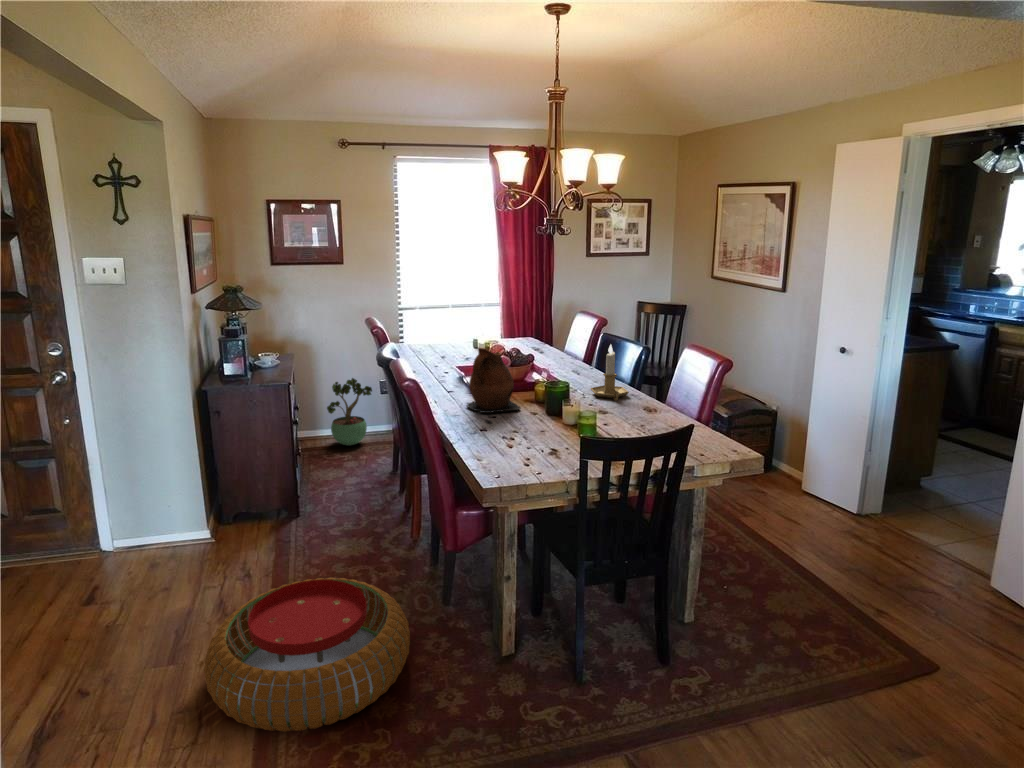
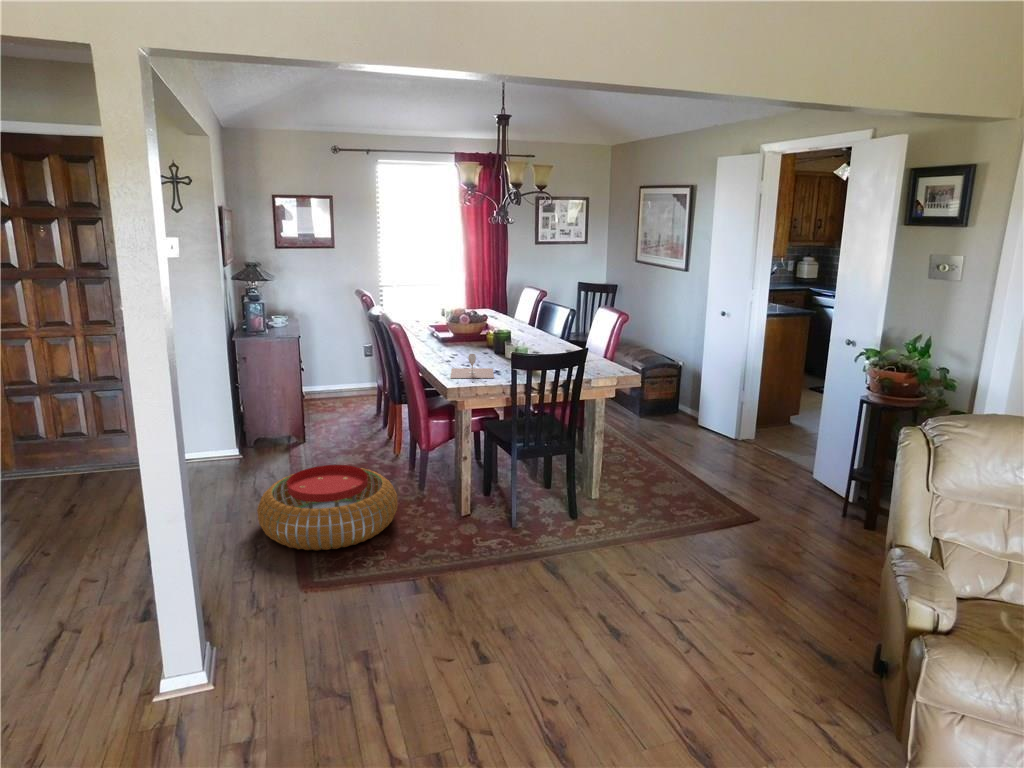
candlestick: present [591,345,629,401] -> none [529,305,557,347]
ceramic pitcher: present [467,347,520,413] -> none [434,305,476,352]
potted plant: present [327,378,372,446] -> none [321,342,358,398]
wine glass: none [487,427,552,467] -> present [451,354,494,378]

